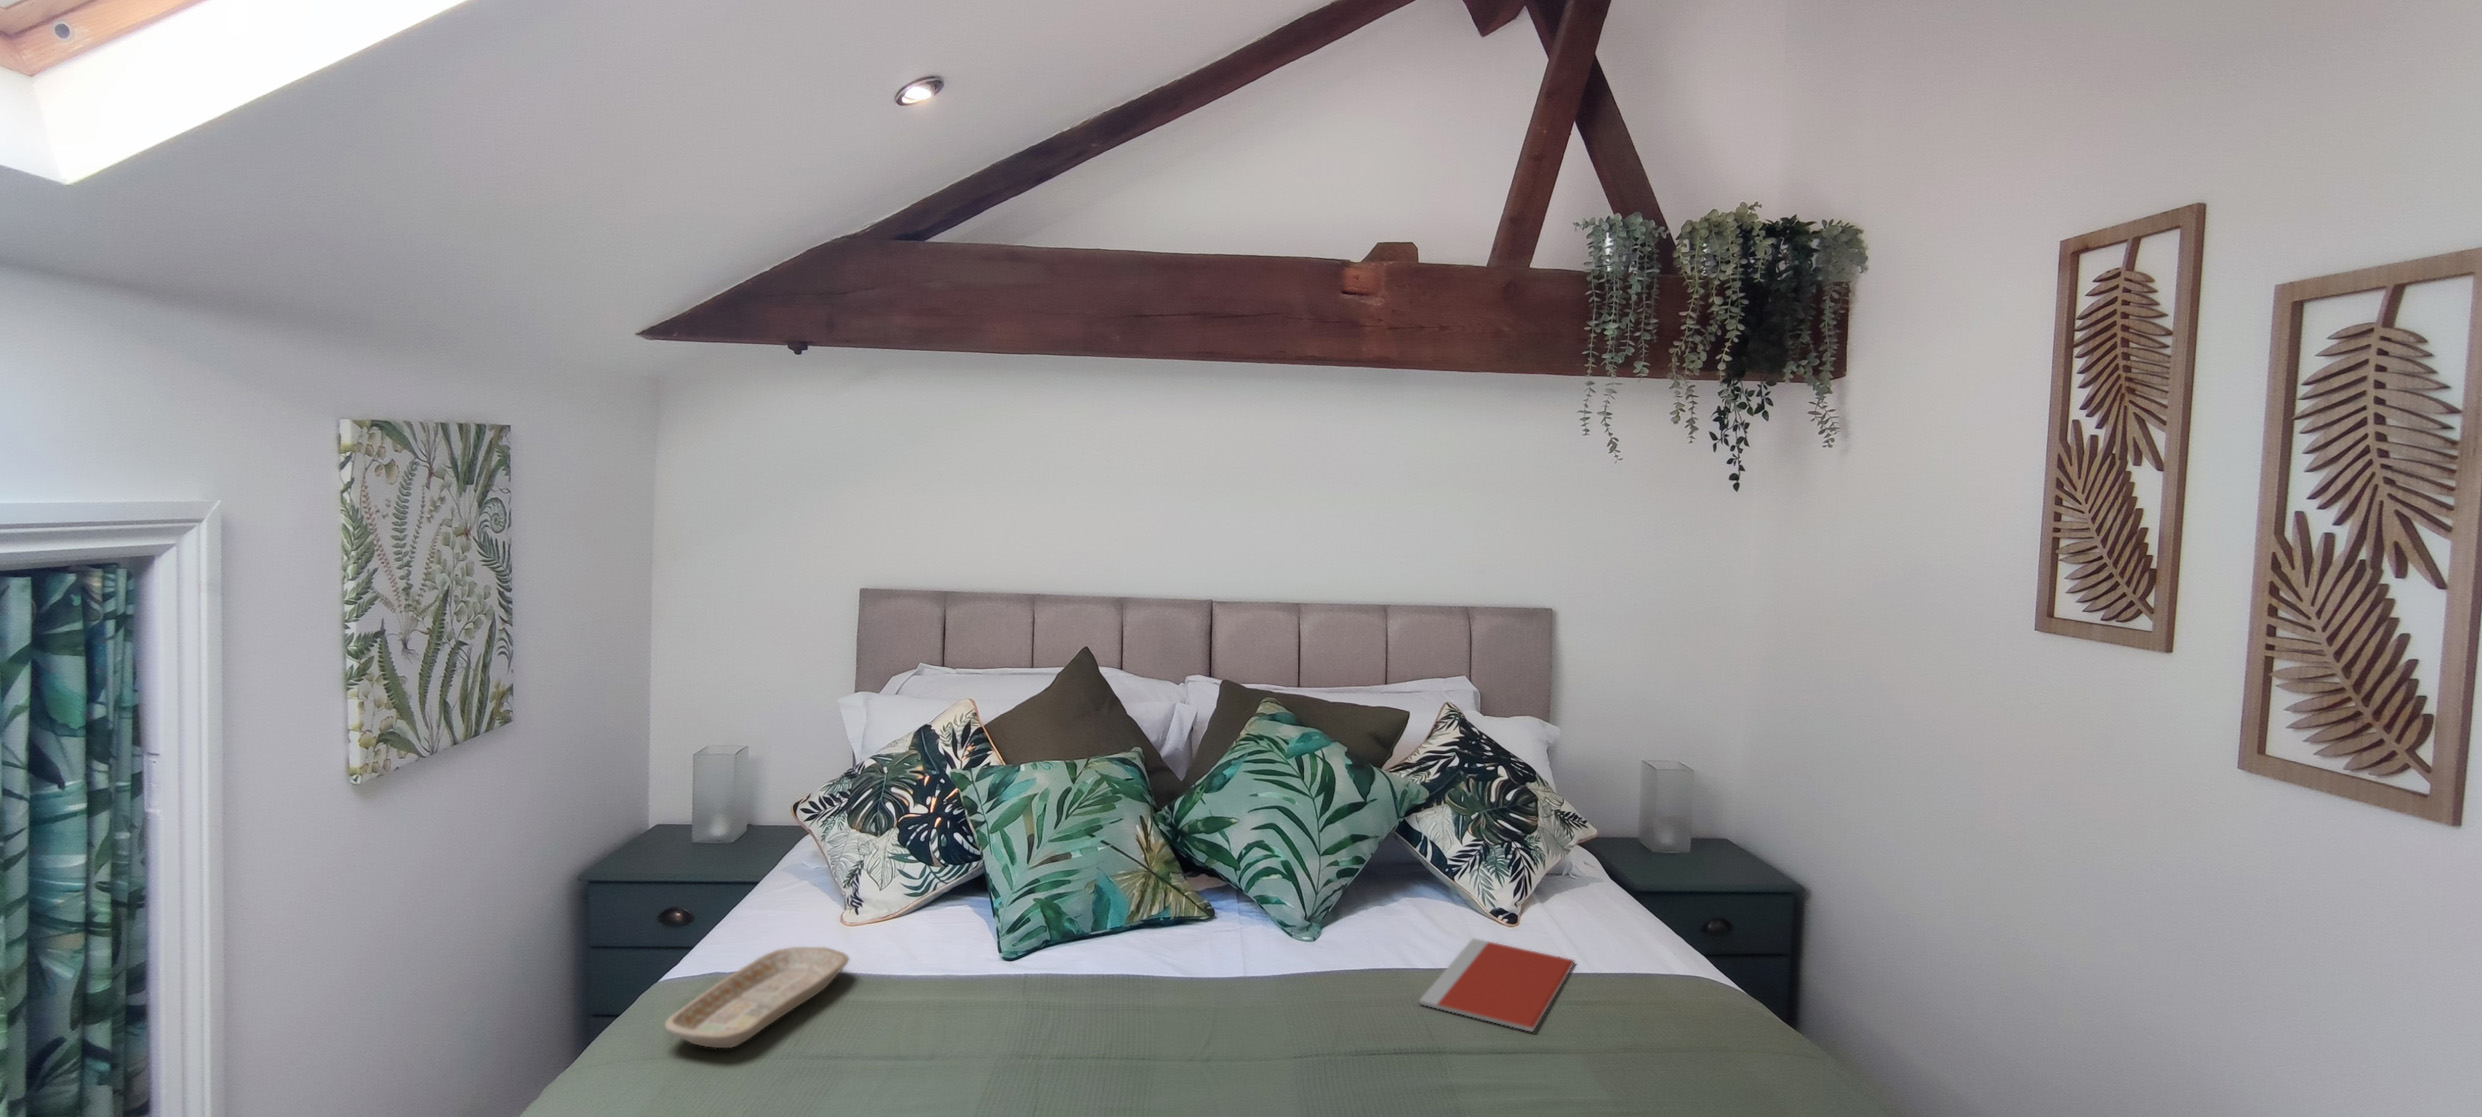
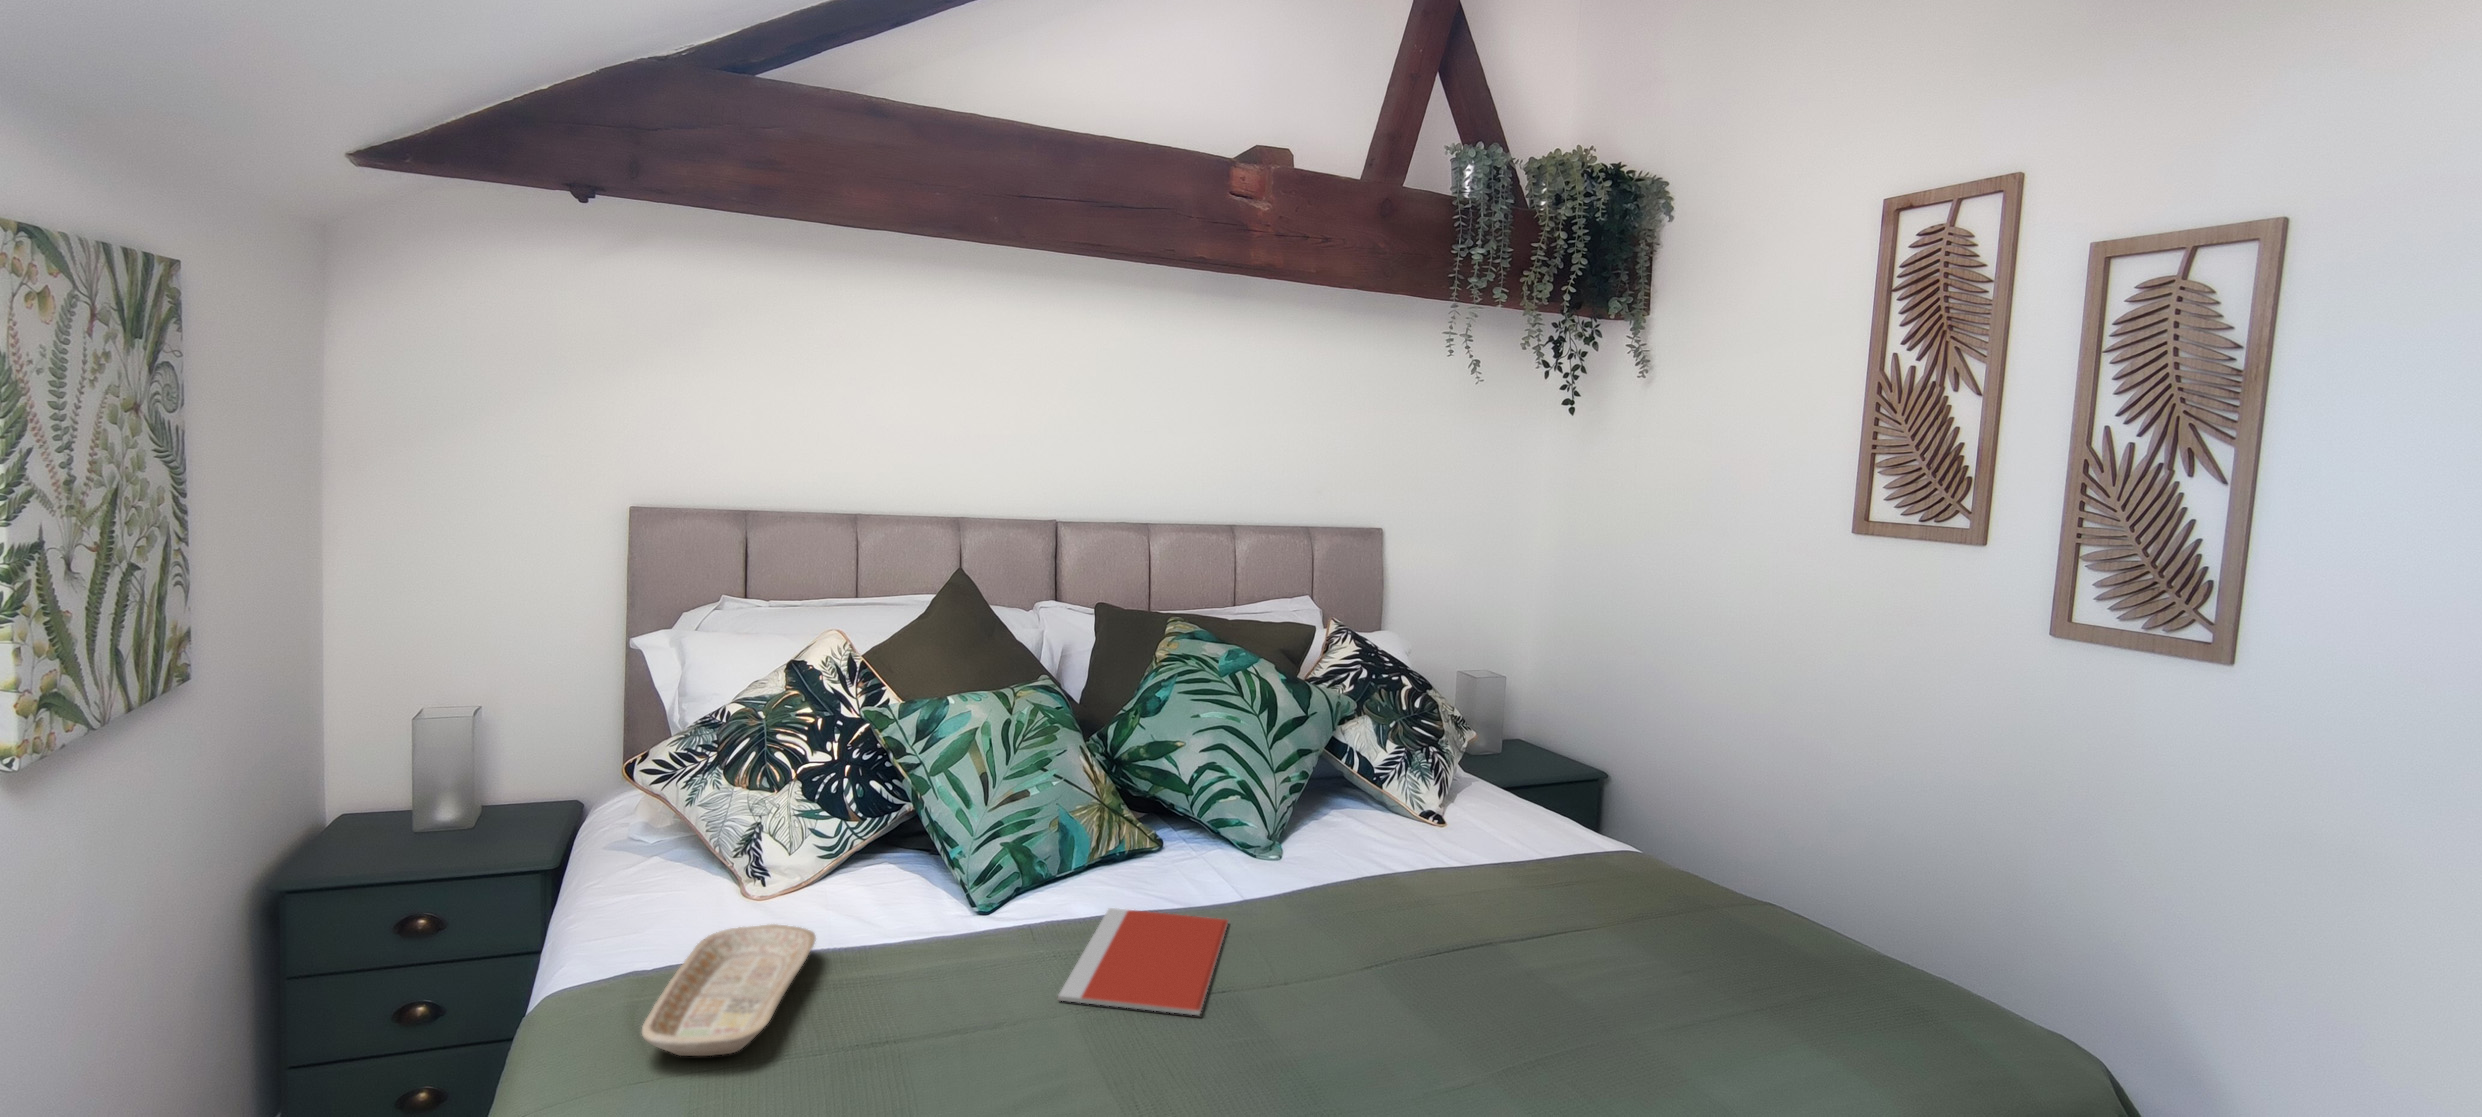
notebook: present [1419,938,1574,1031] -> present [1058,908,1228,1015]

